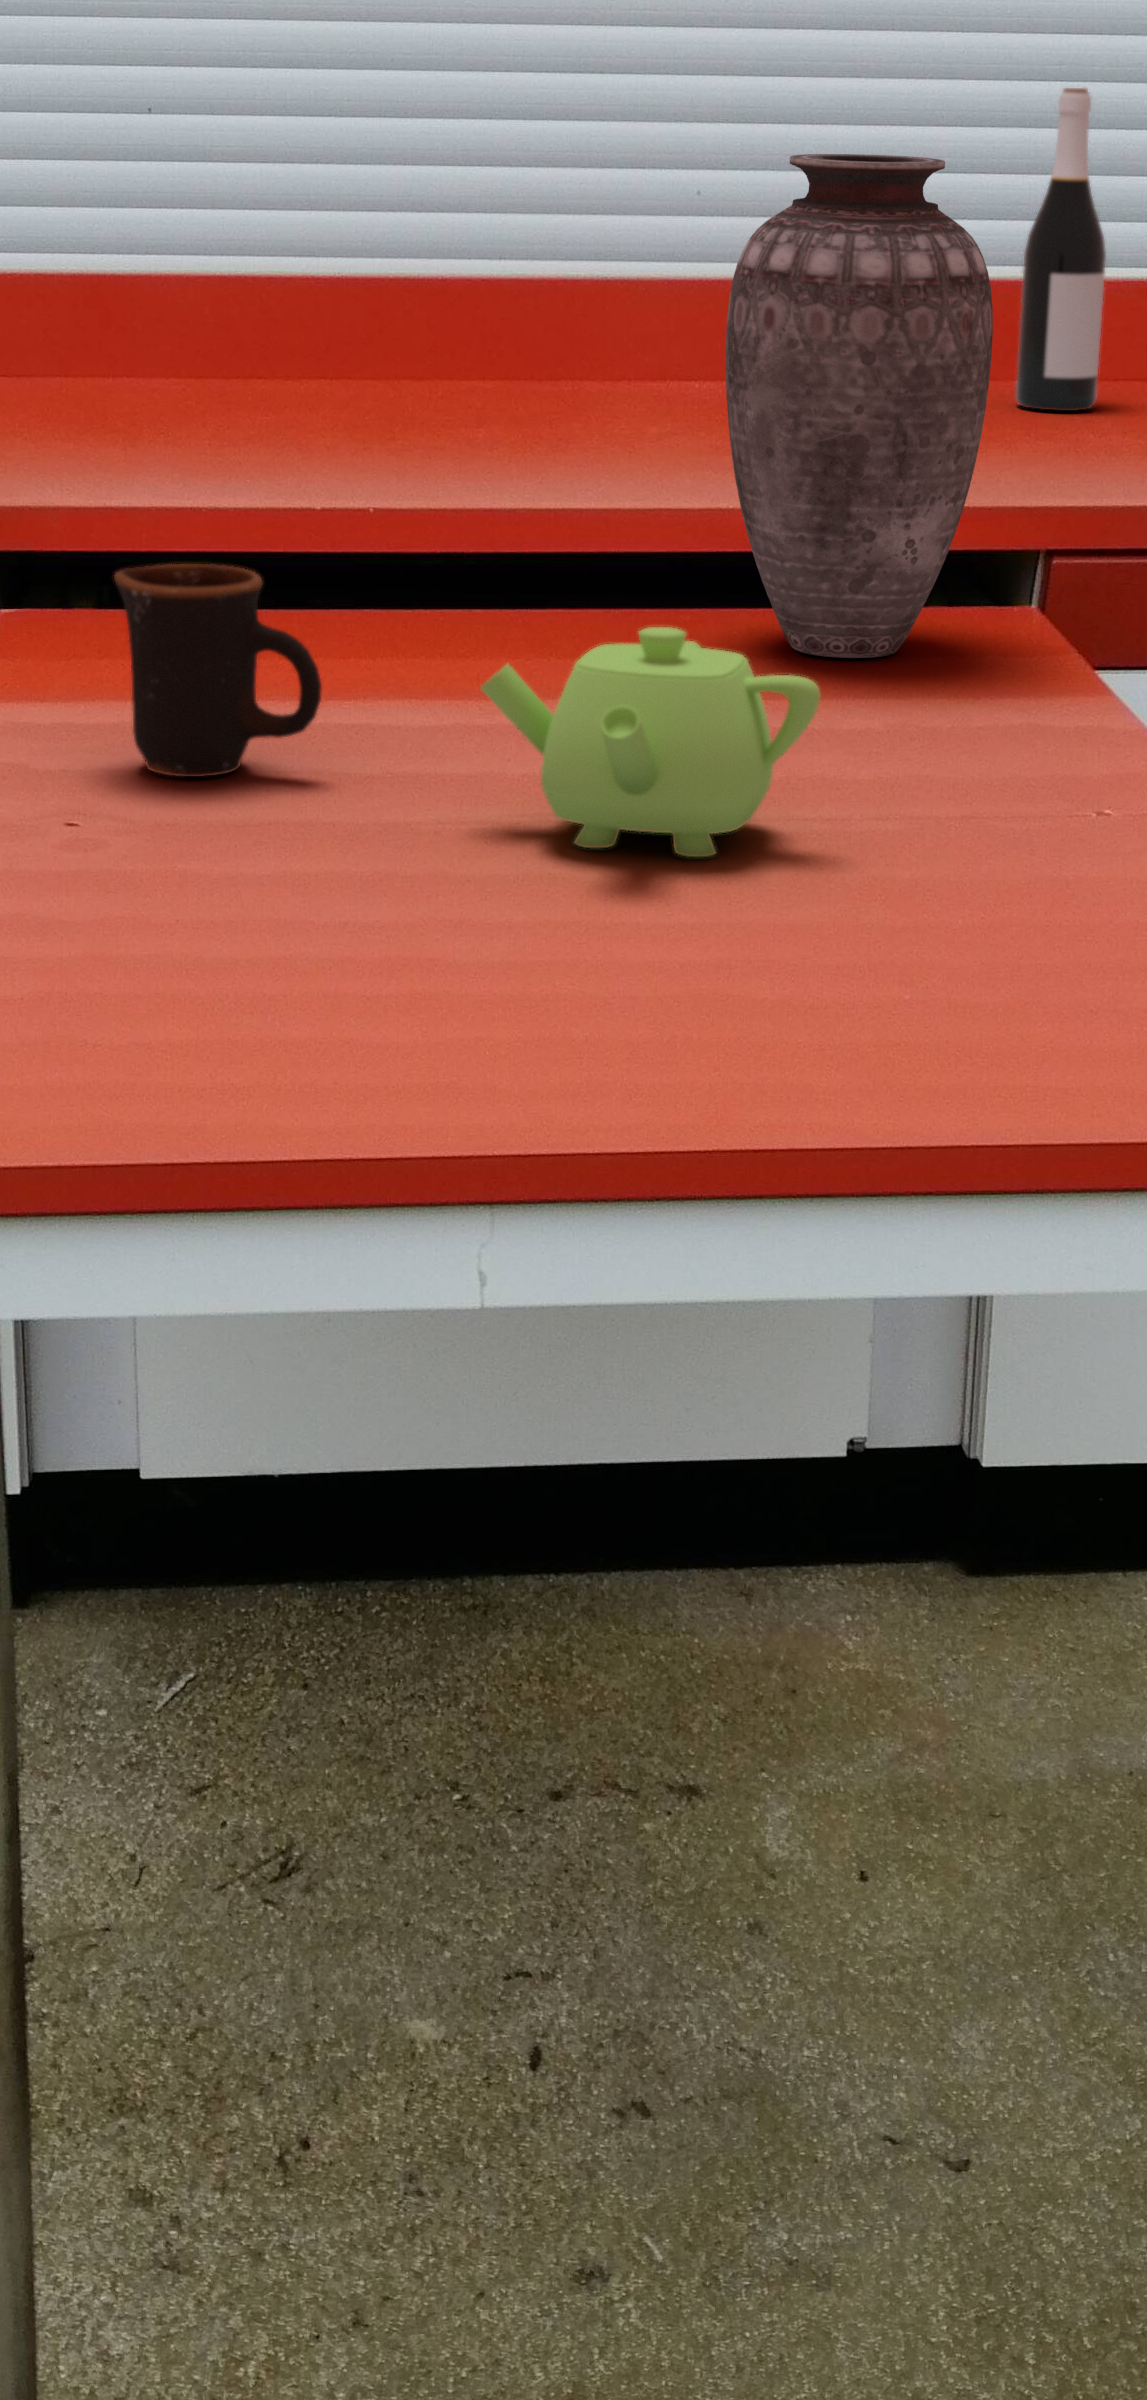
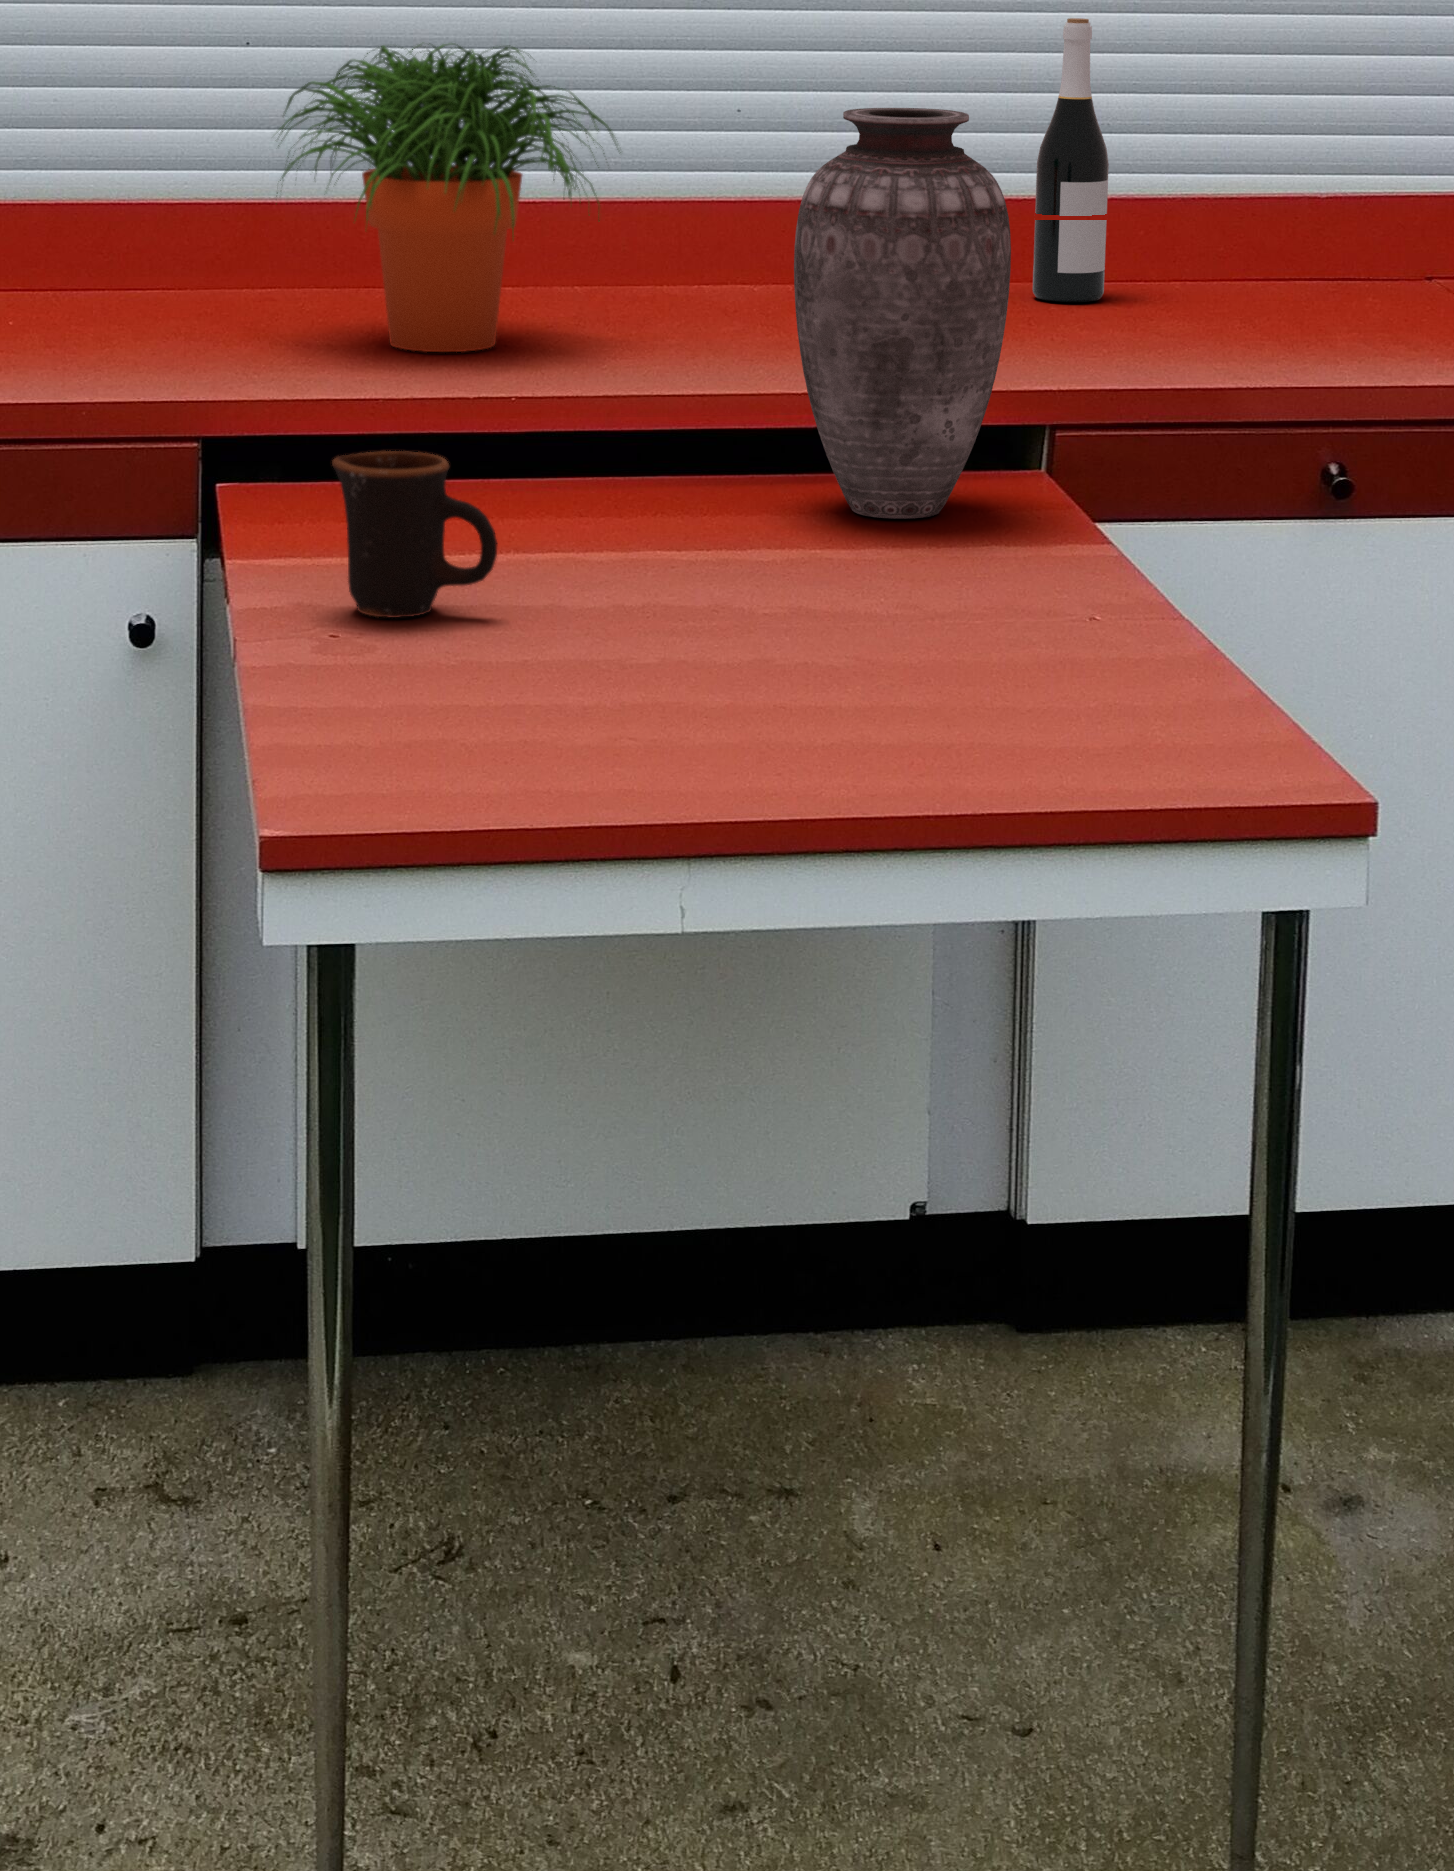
potted plant: none [133,89,544,451] -> present [278,44,621,352]
teapot: present [481,627,820,857] -> none [628,493,889,666]

